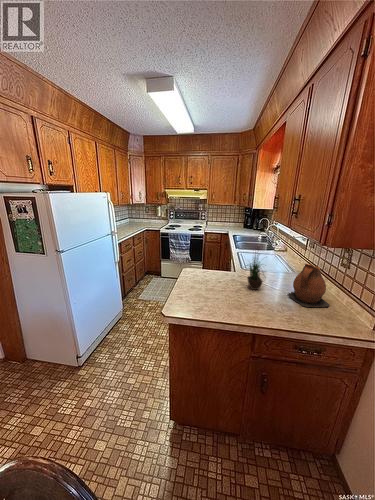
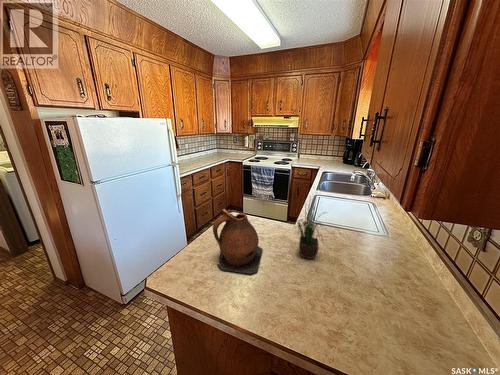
ceramic pitcher: present [289,263,329,307] -> present [213,209,263,275]

